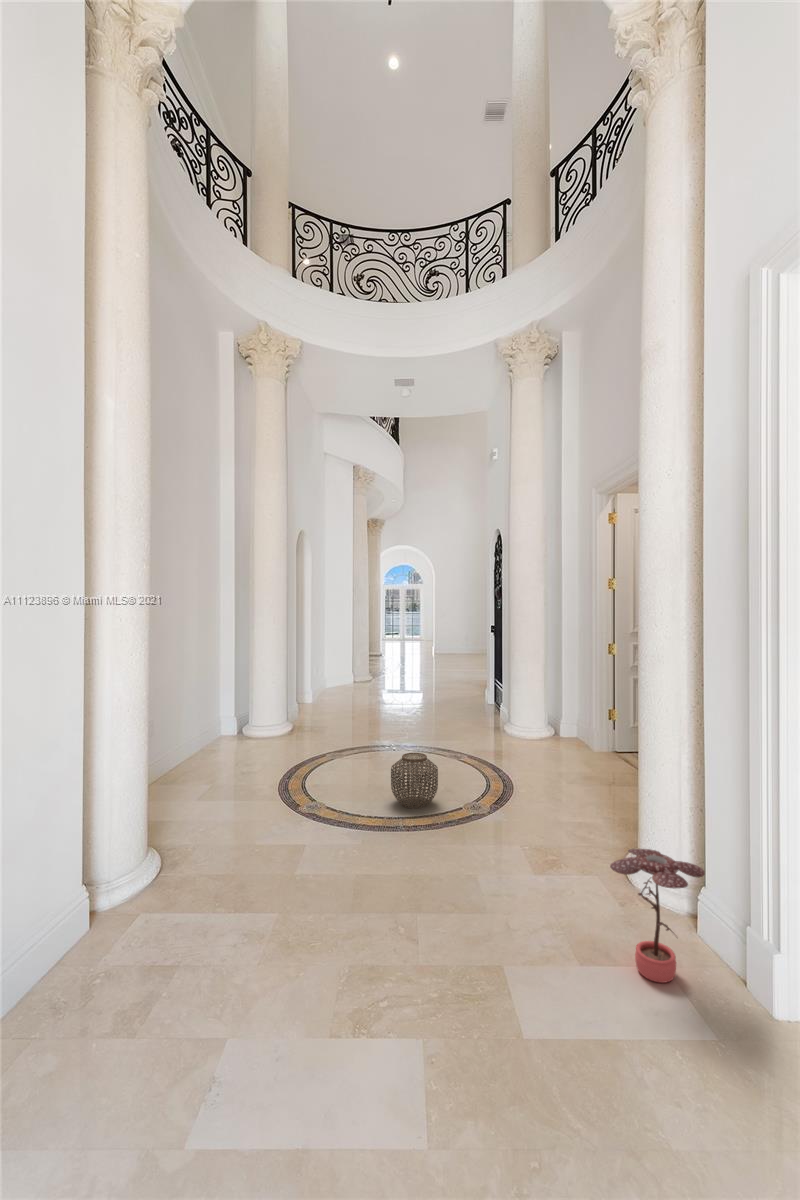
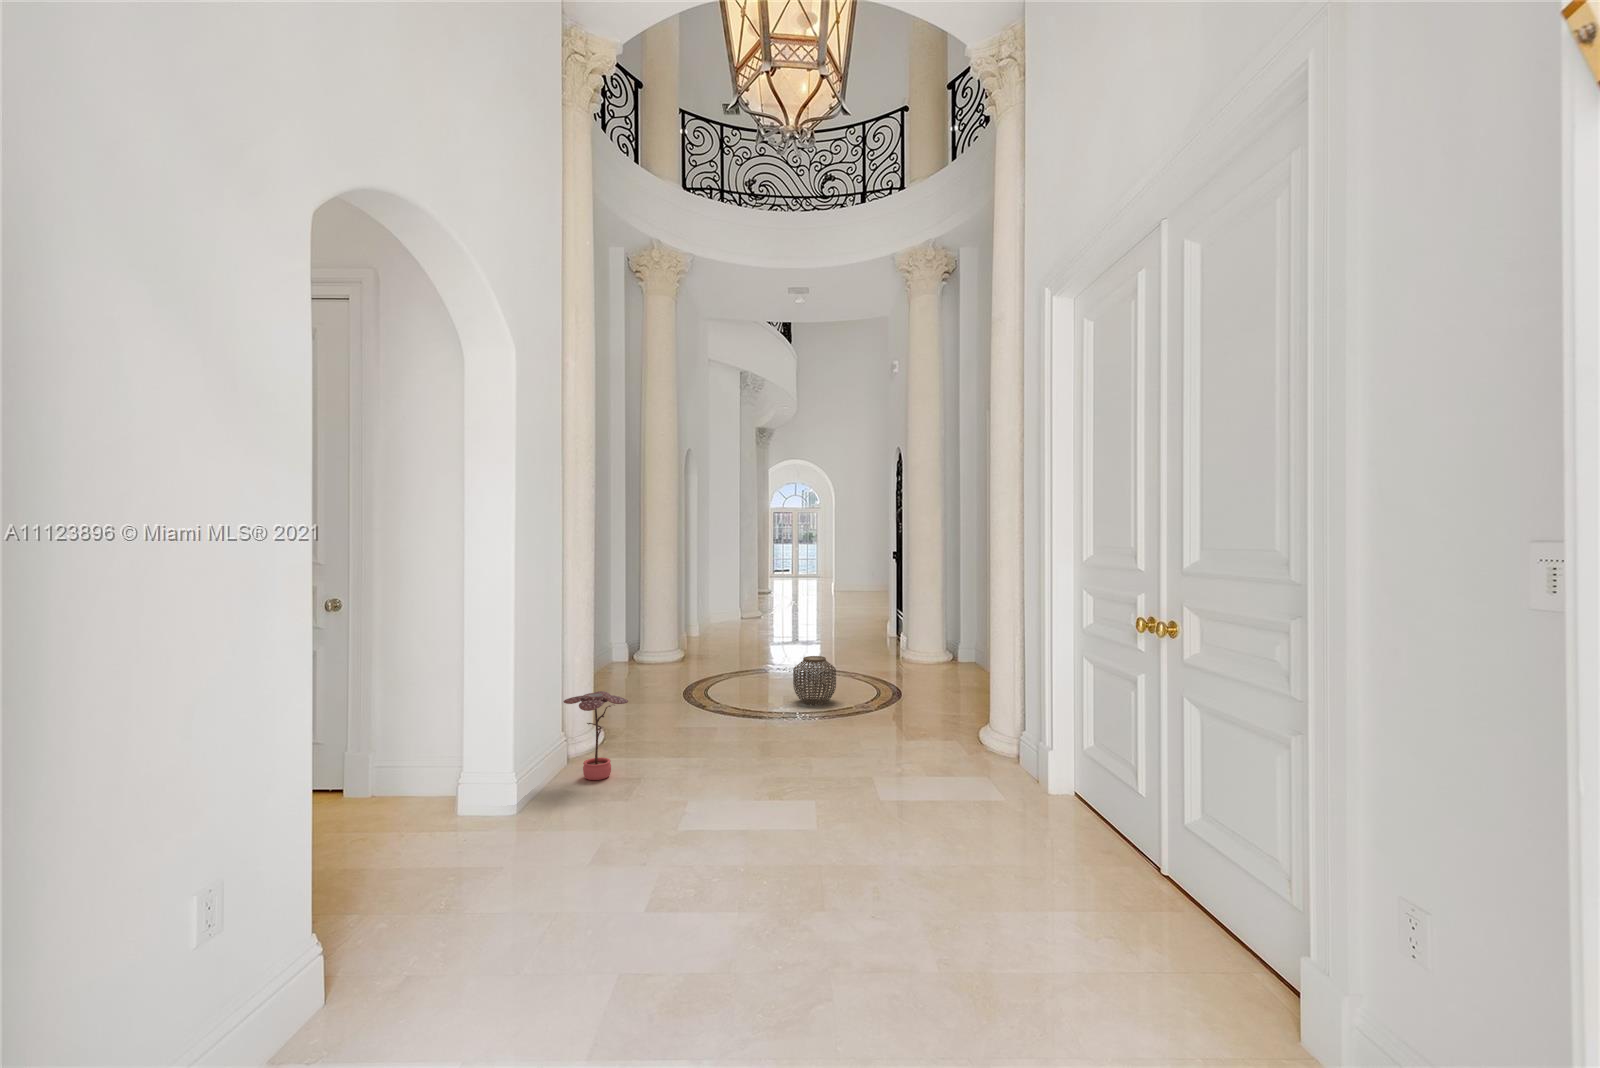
potted plant: present [610,849,705,983] -> present [563,691,628,780]

